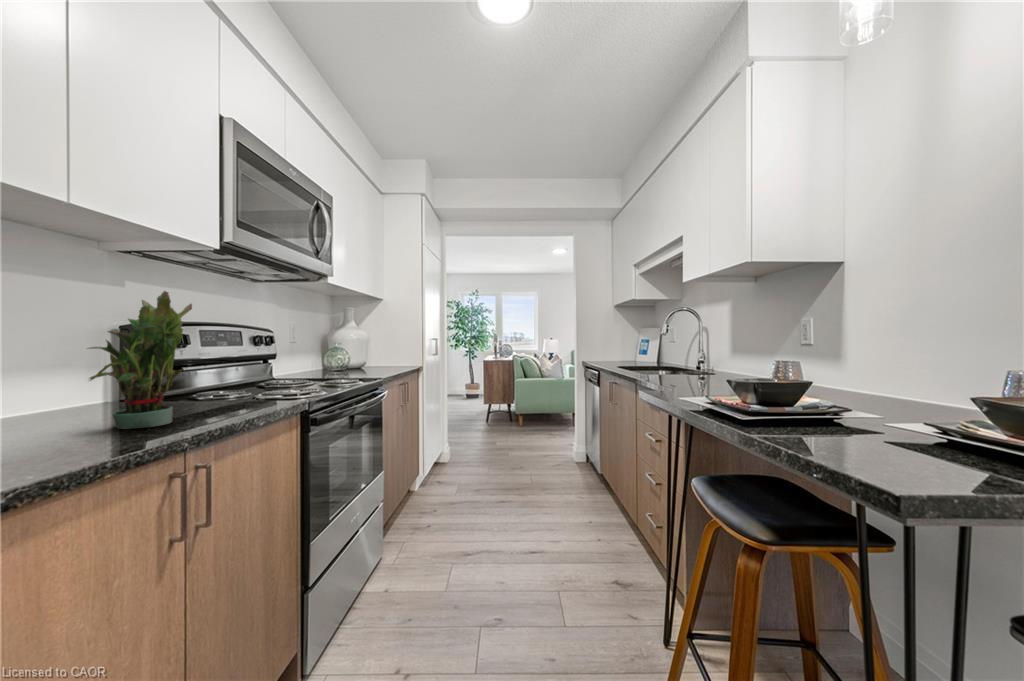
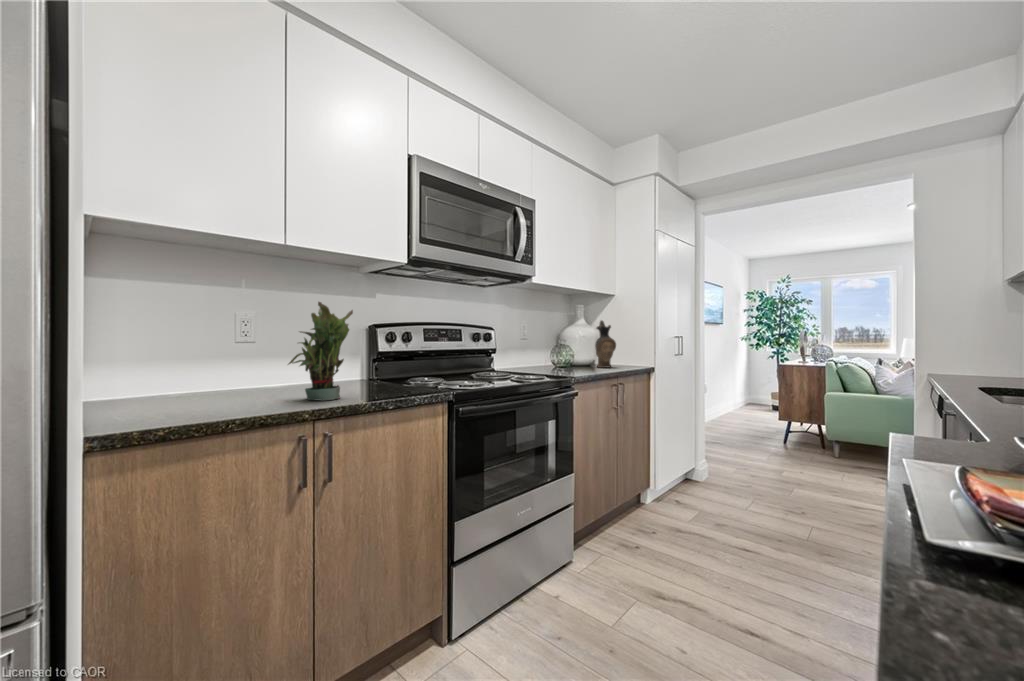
ceramic pitcher: none [374,323,394,368] -> present [595,320,616,368]

